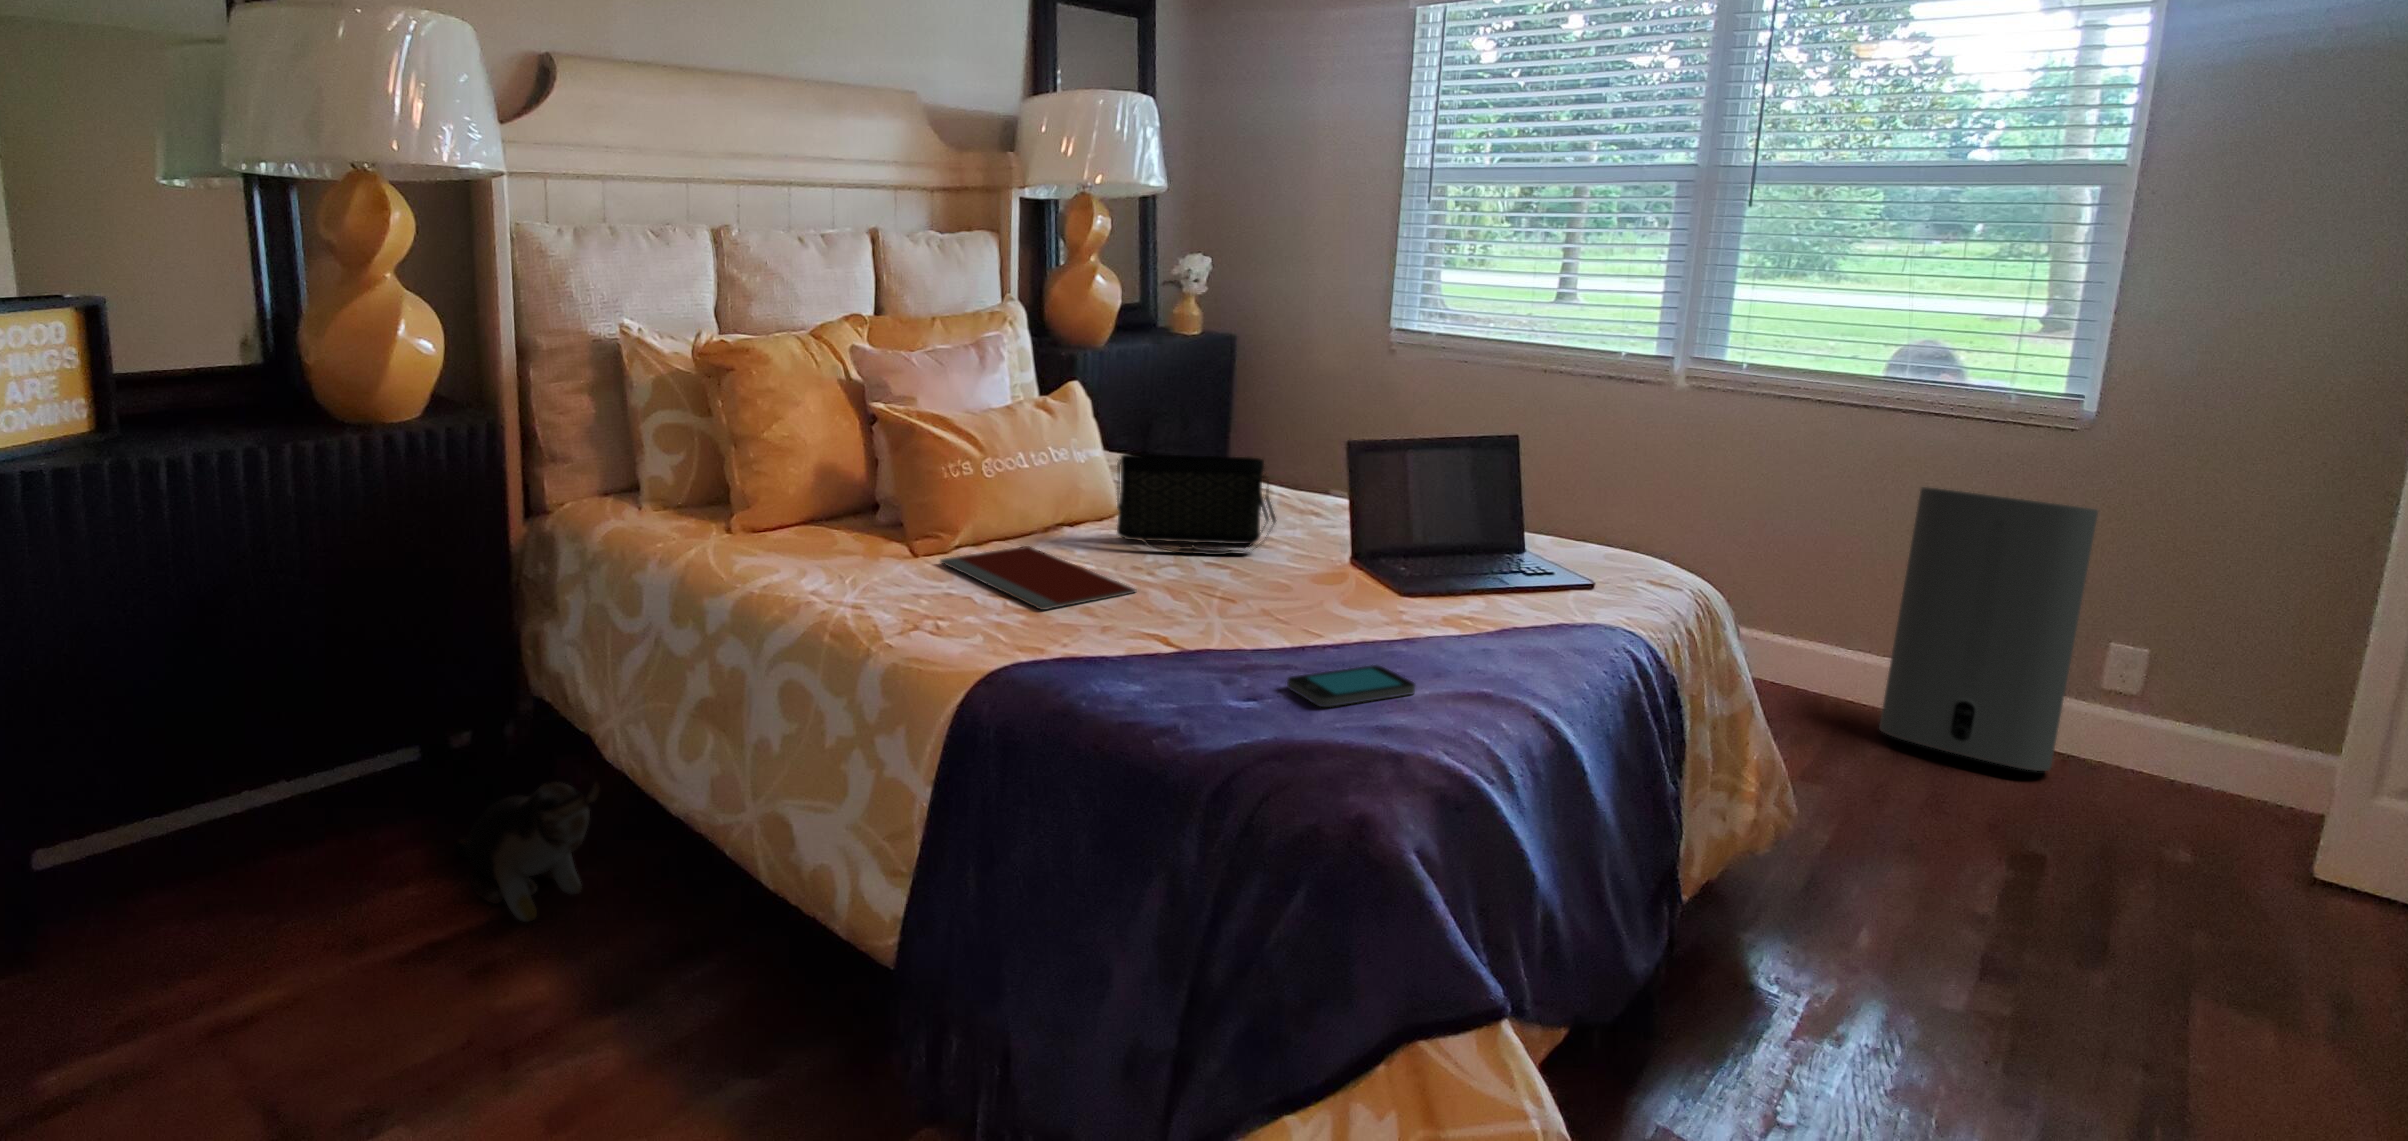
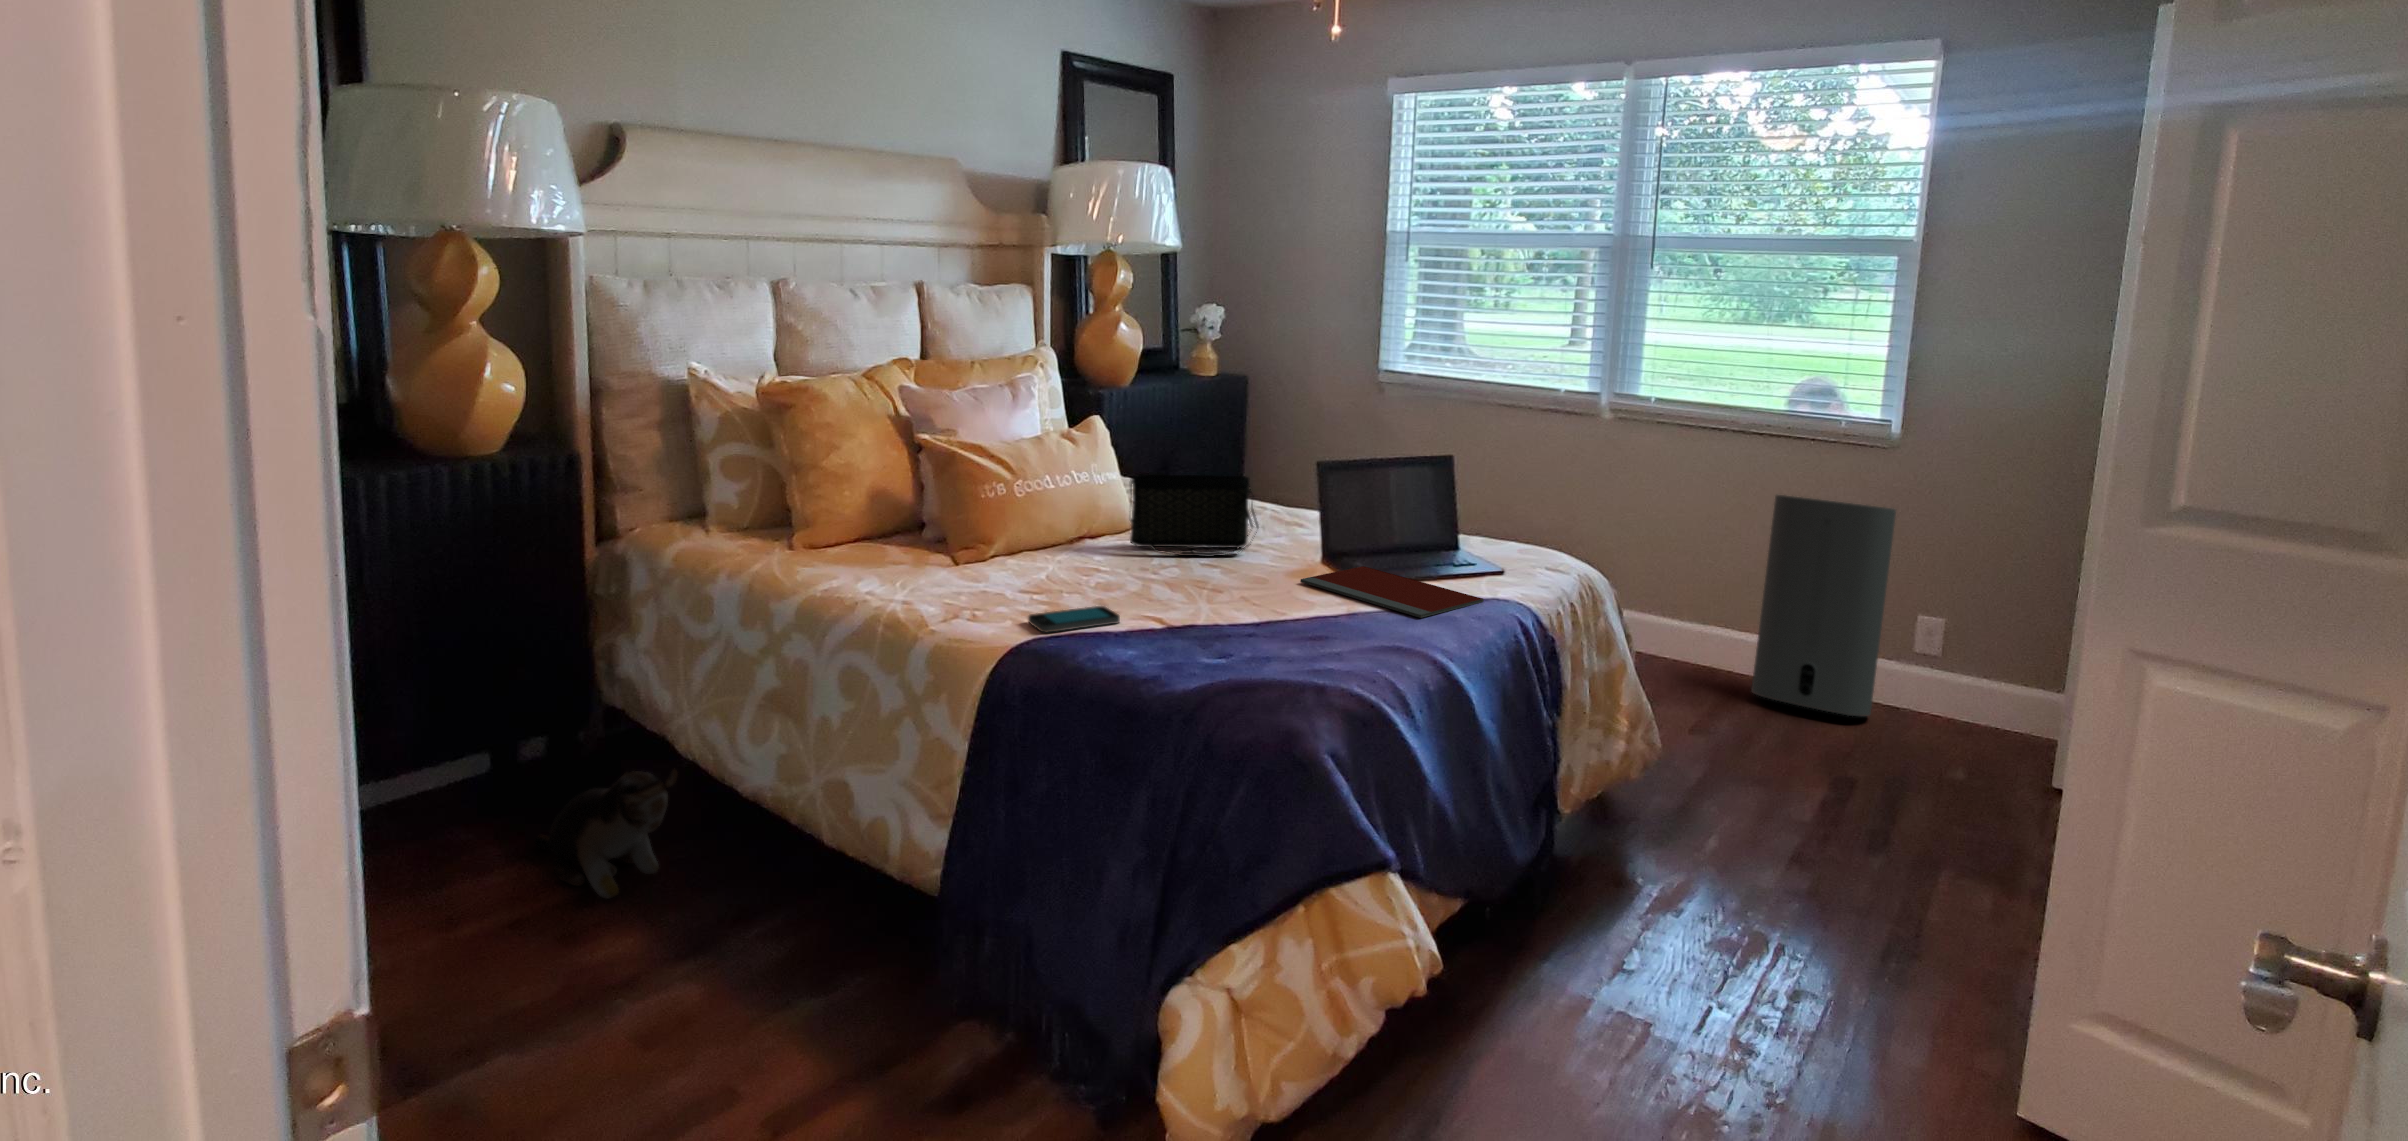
notebook: present [941,546,1136,610] -> present [1300,566,1484,618]
smartphone: present [1287,665,1415,707] -> present [1028,606,1120,633]

